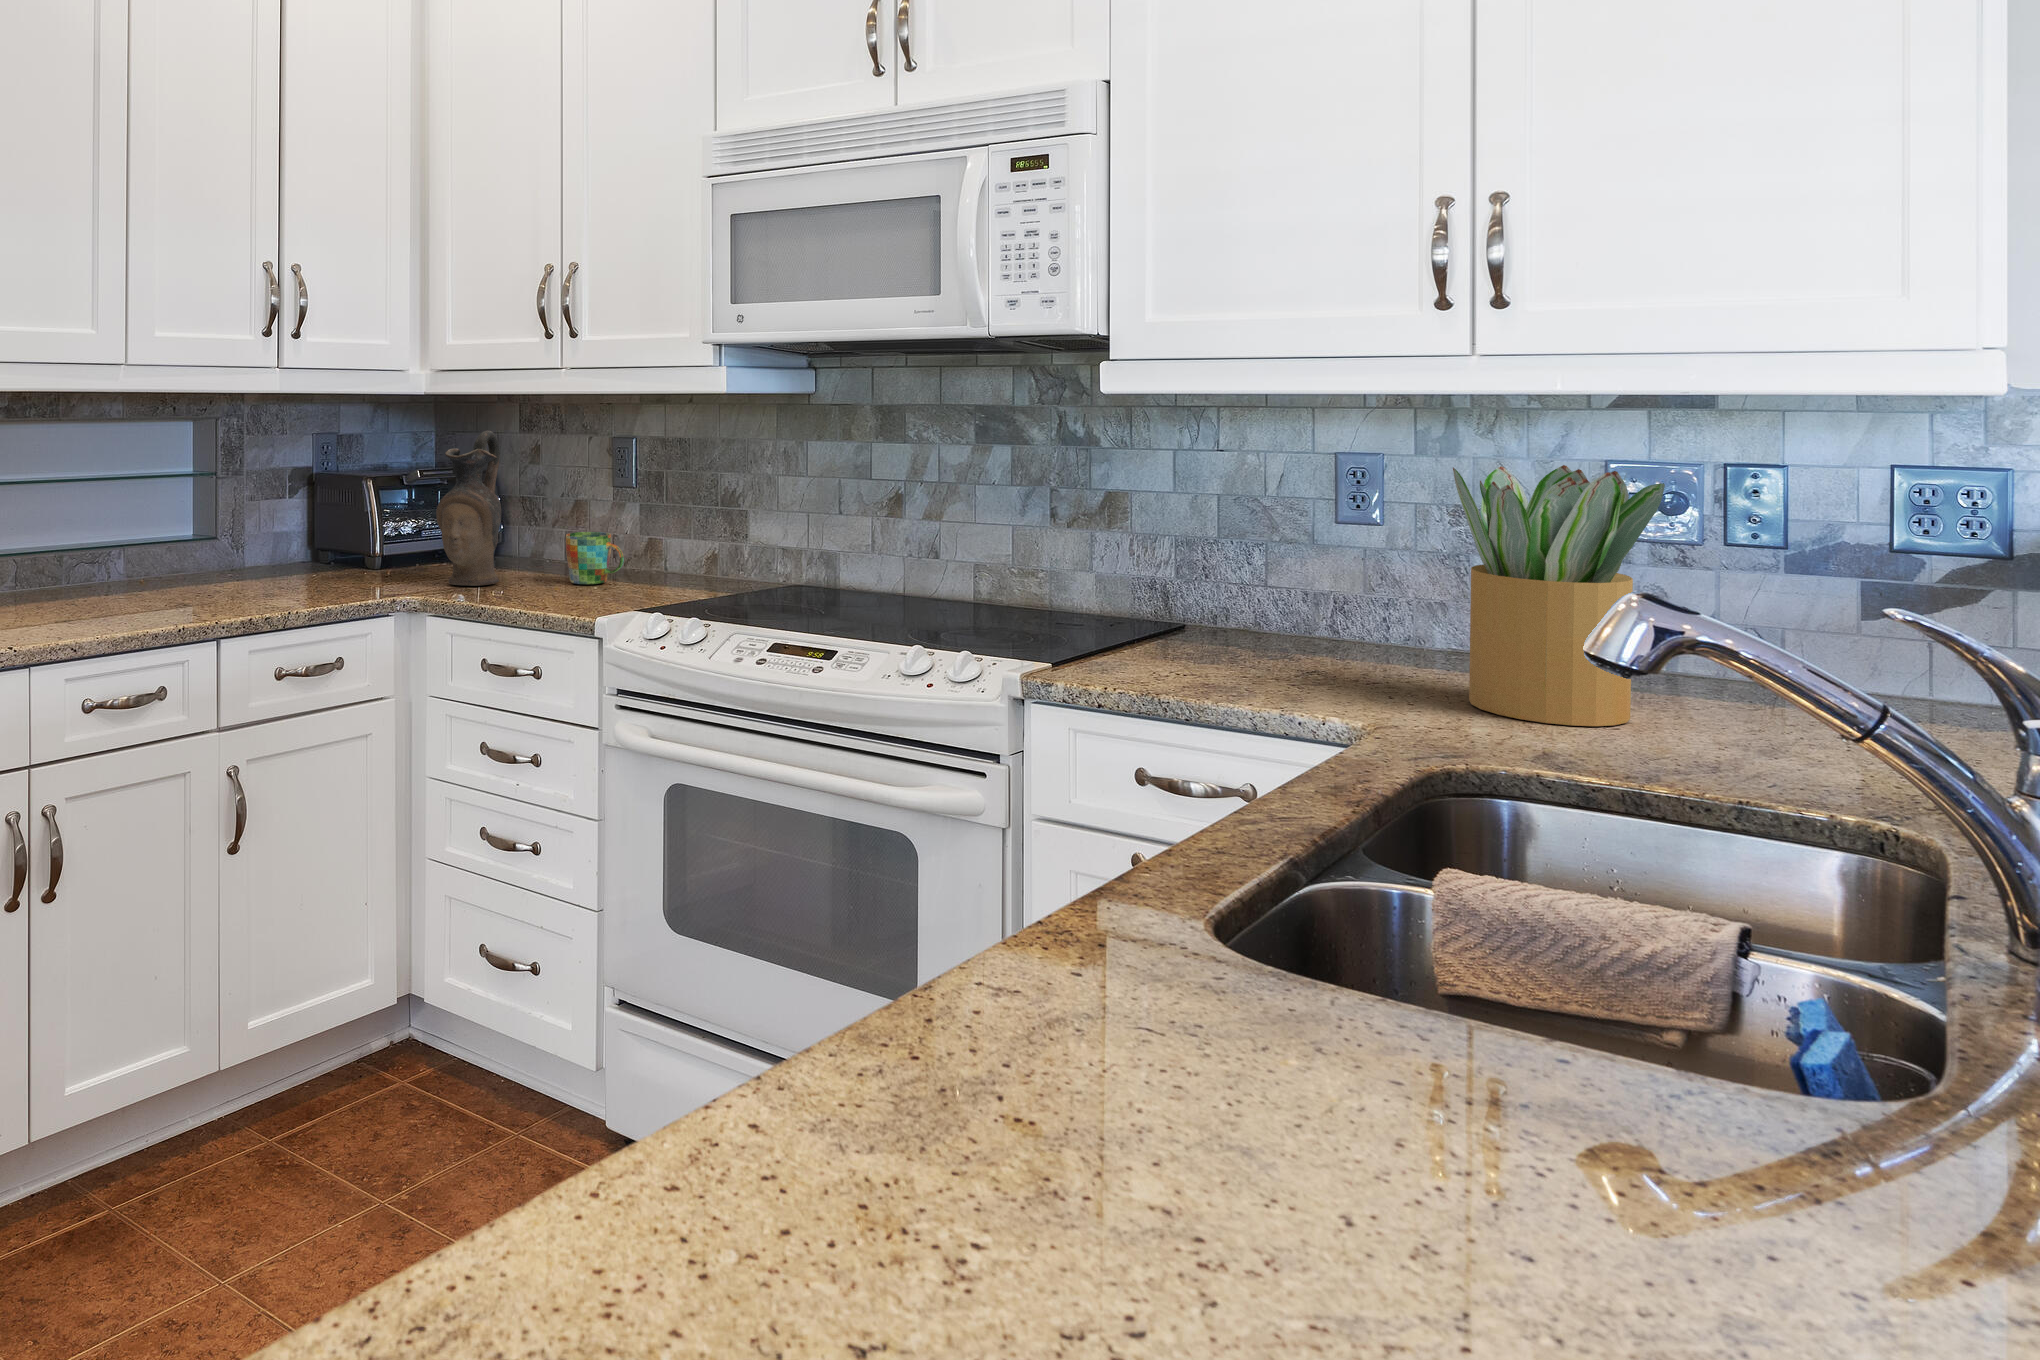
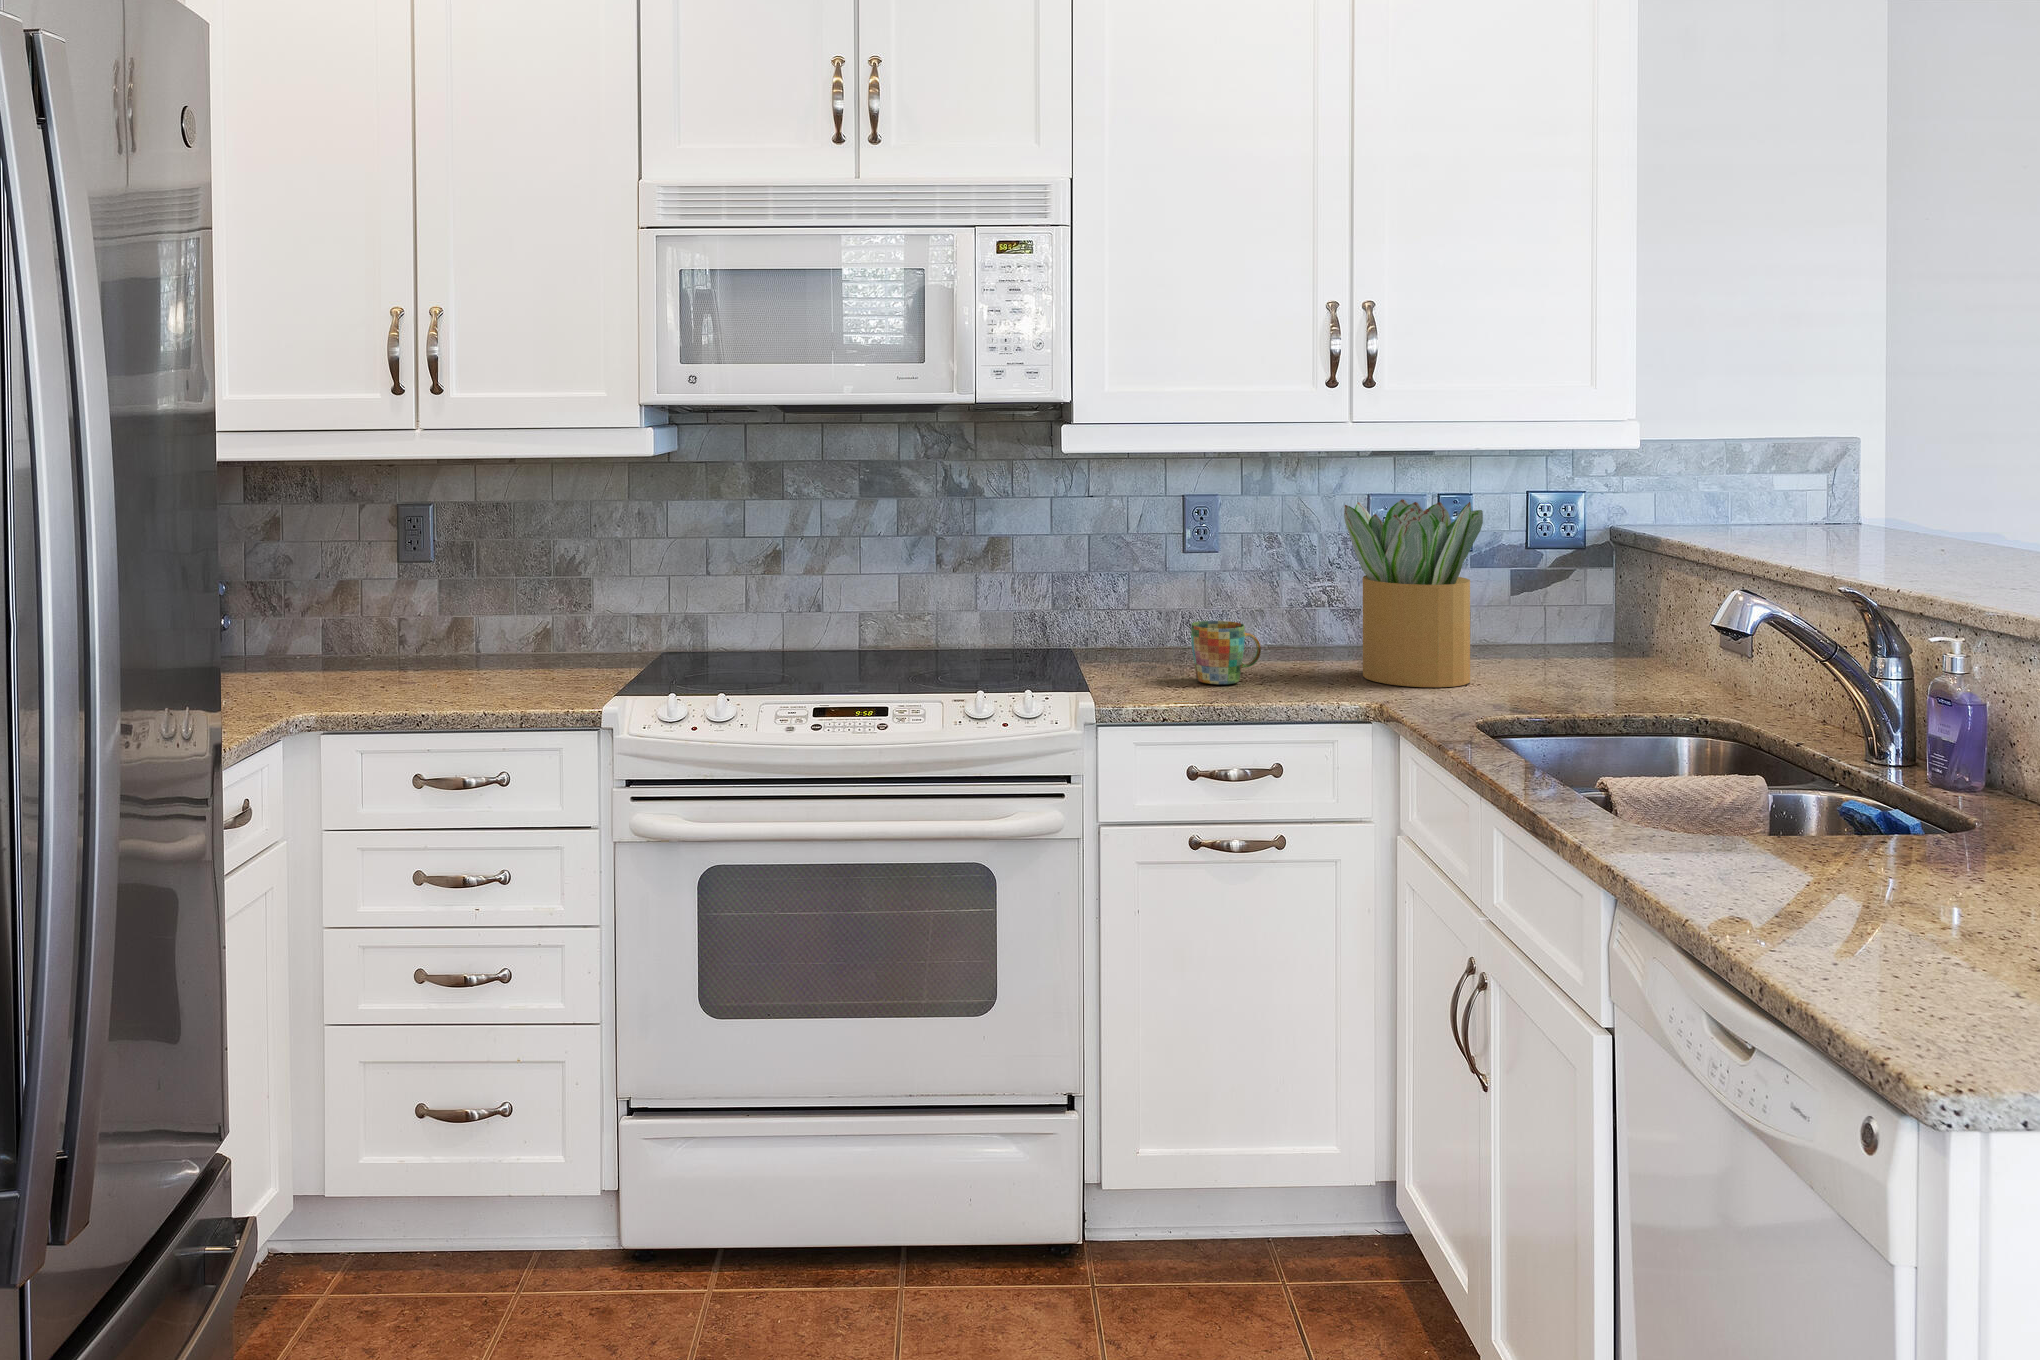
ceramic pitcher: present [436,431,501,586] -> none [278,510,360,700]
mug: present [566,532,624,584] -> present [1191,621,1261,684]

